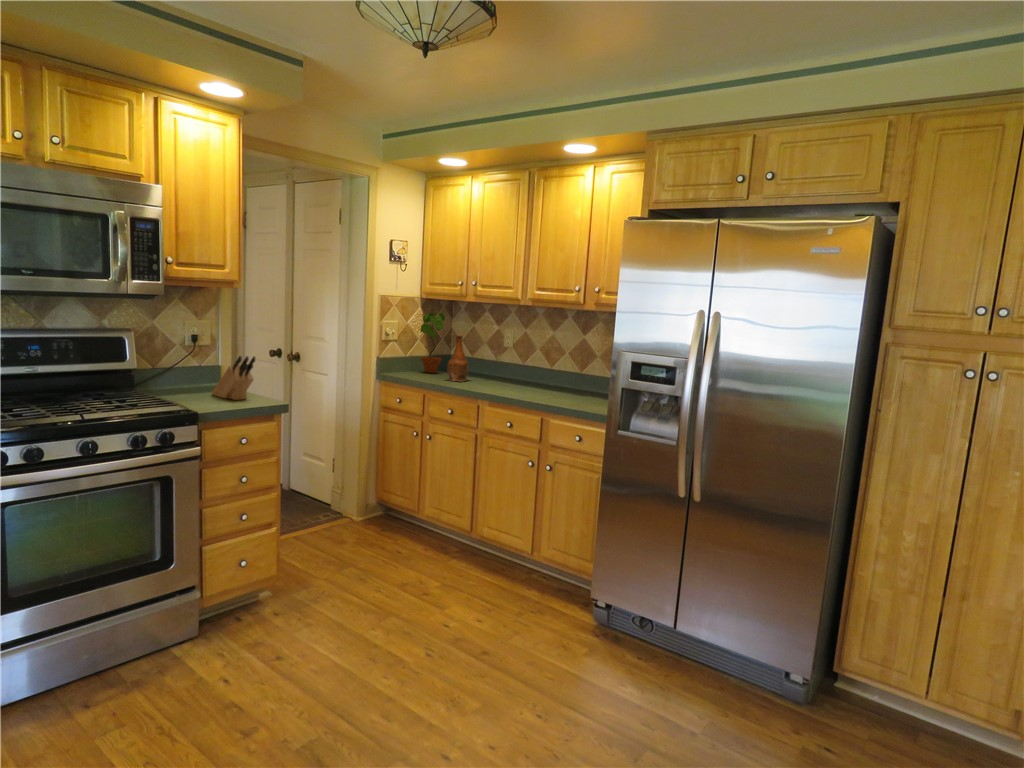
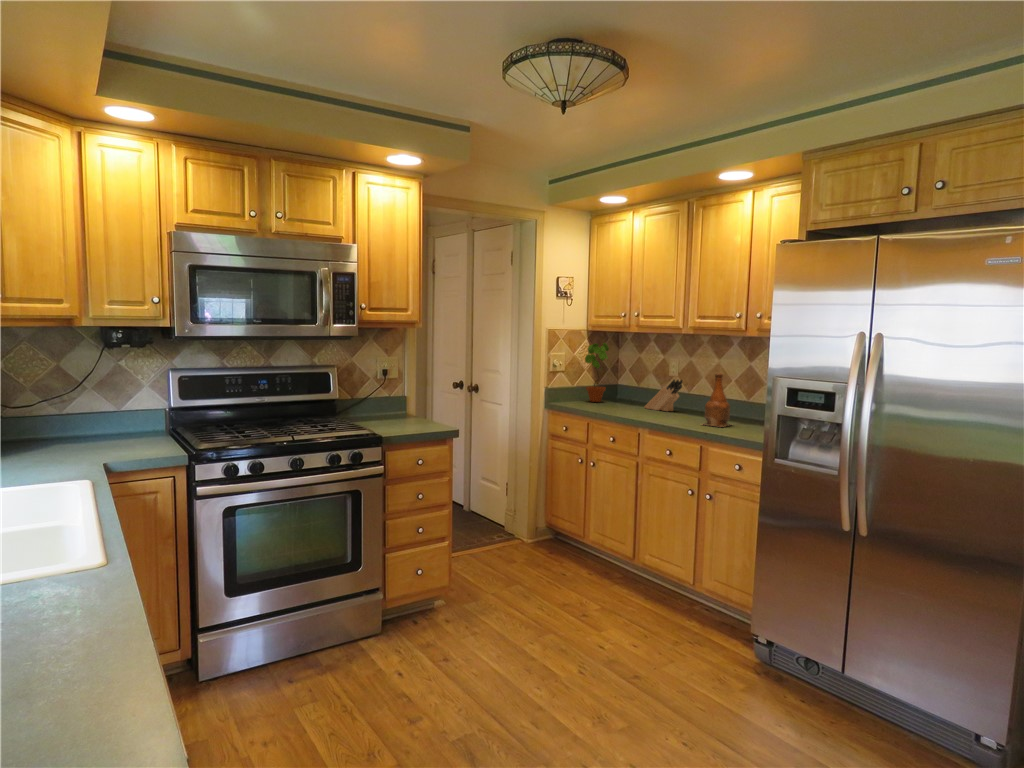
bottle: present [447,335,469,381] -> present [704,373,730,427]
knife block: present [212,356,255,400] -> present [644,380,682,411]

